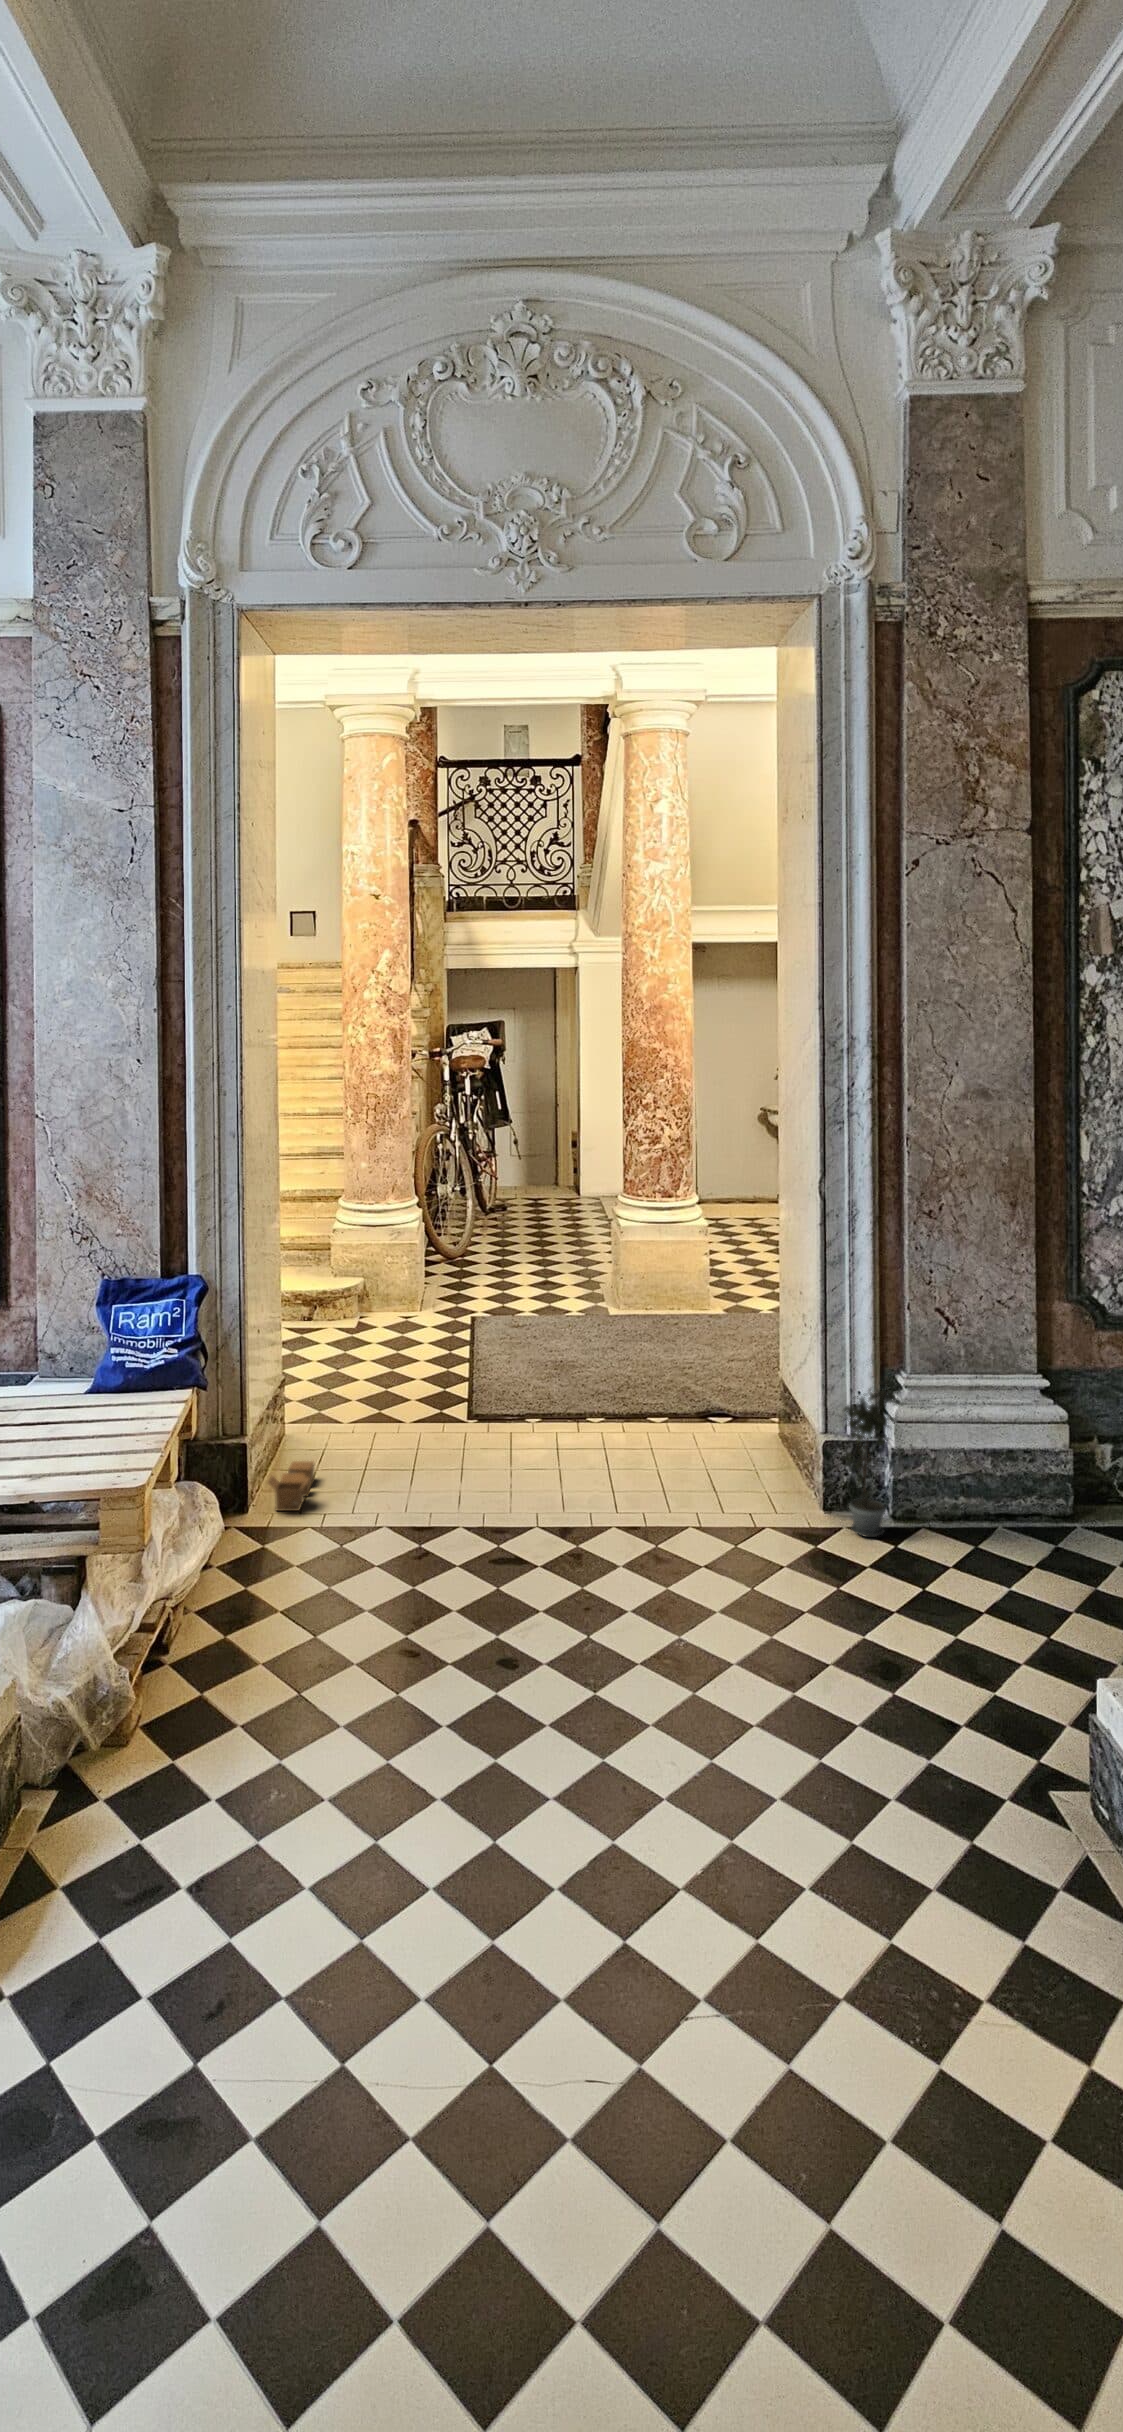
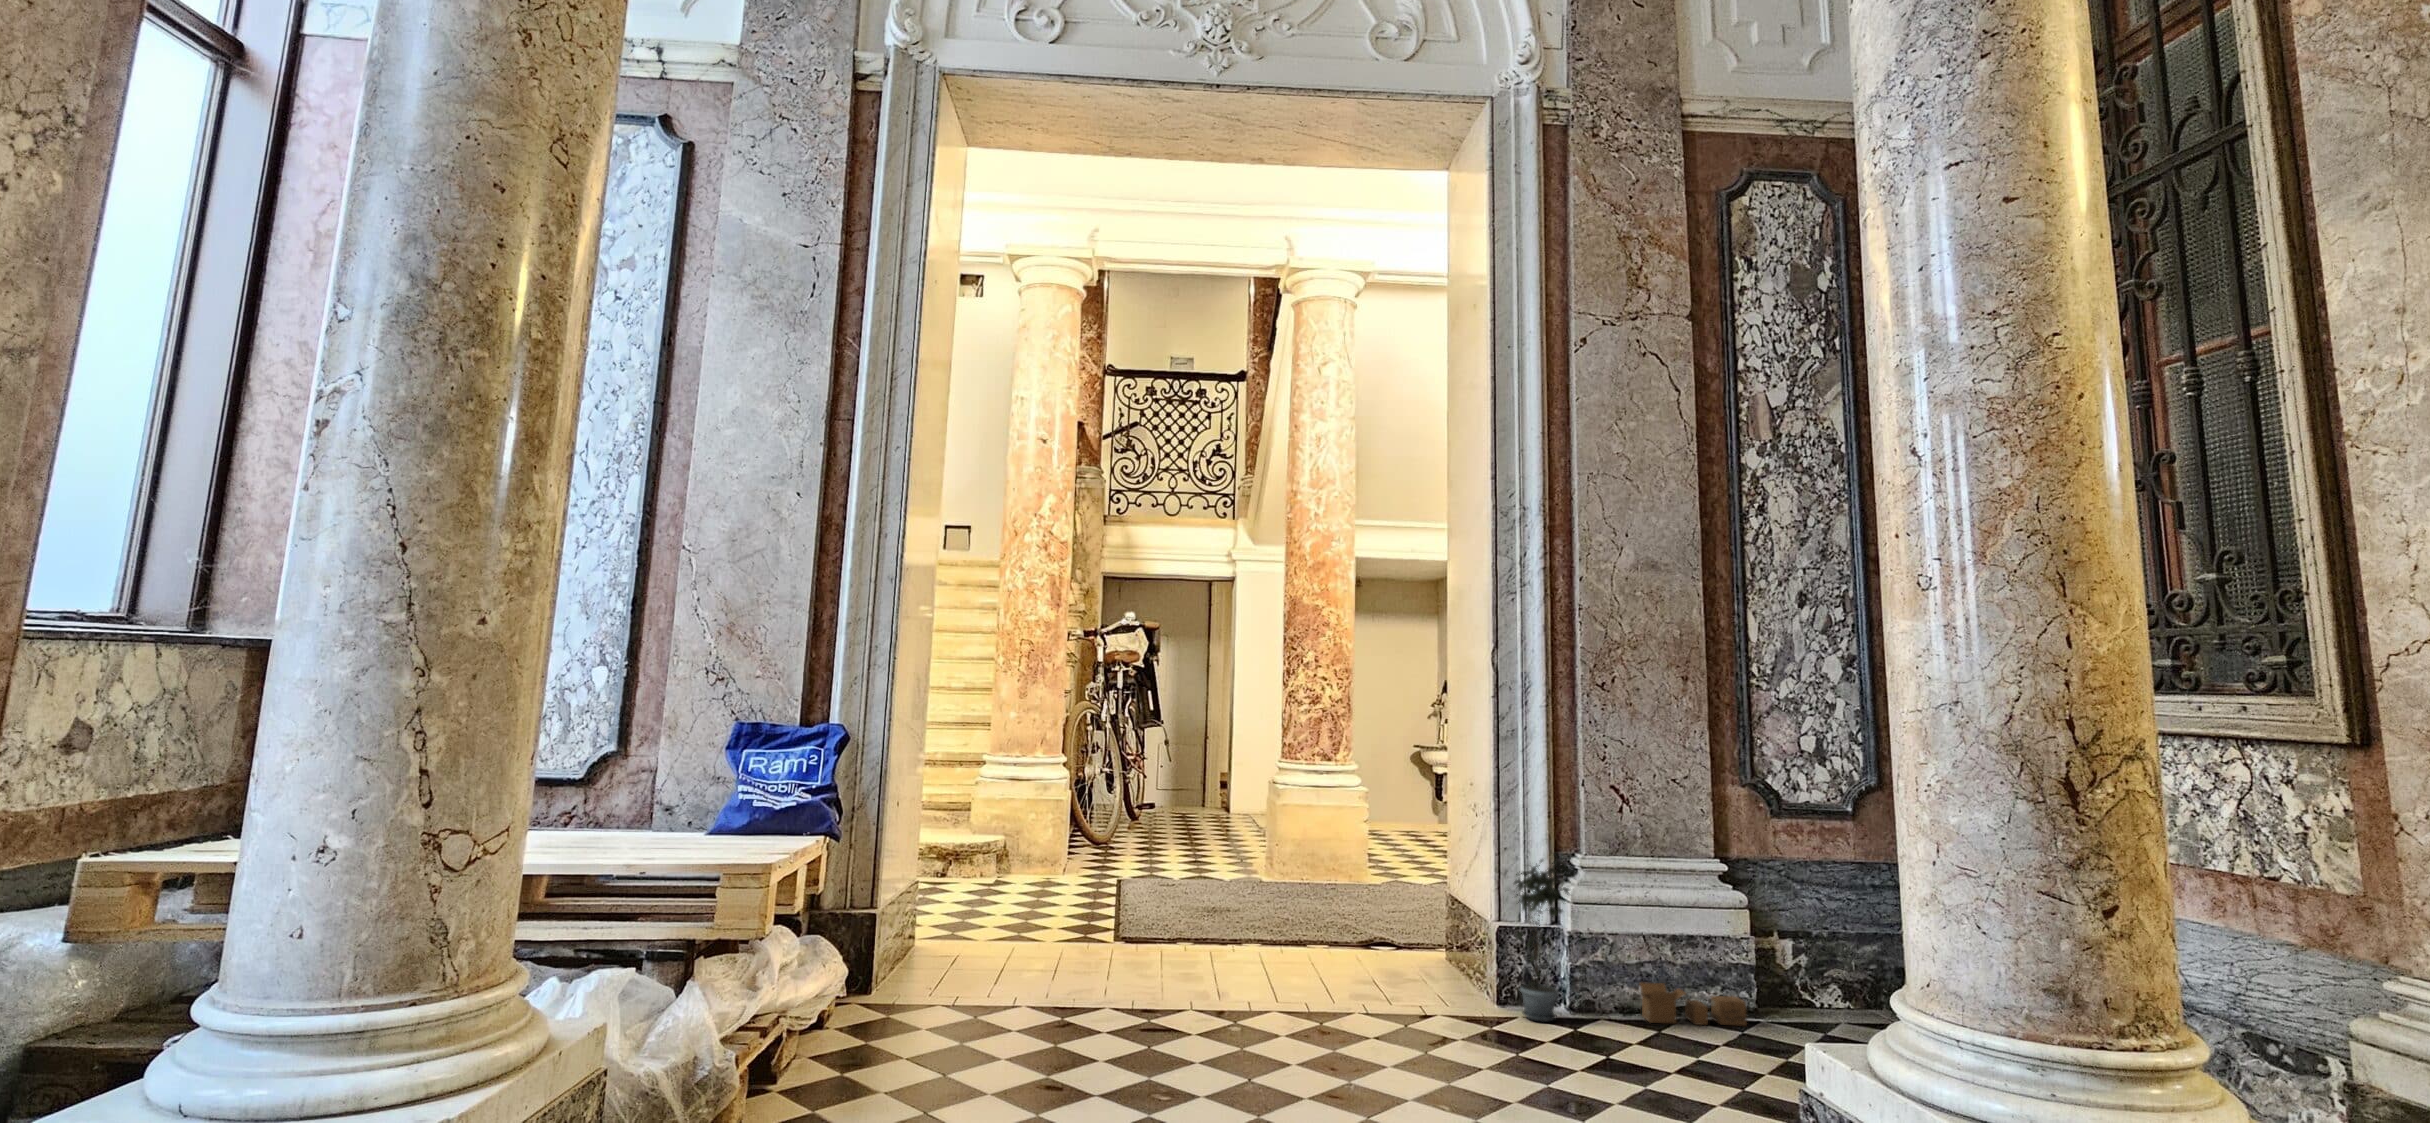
cardboard box: present [268,1461,314,1511] -> present [1640,982,1747,1026]

